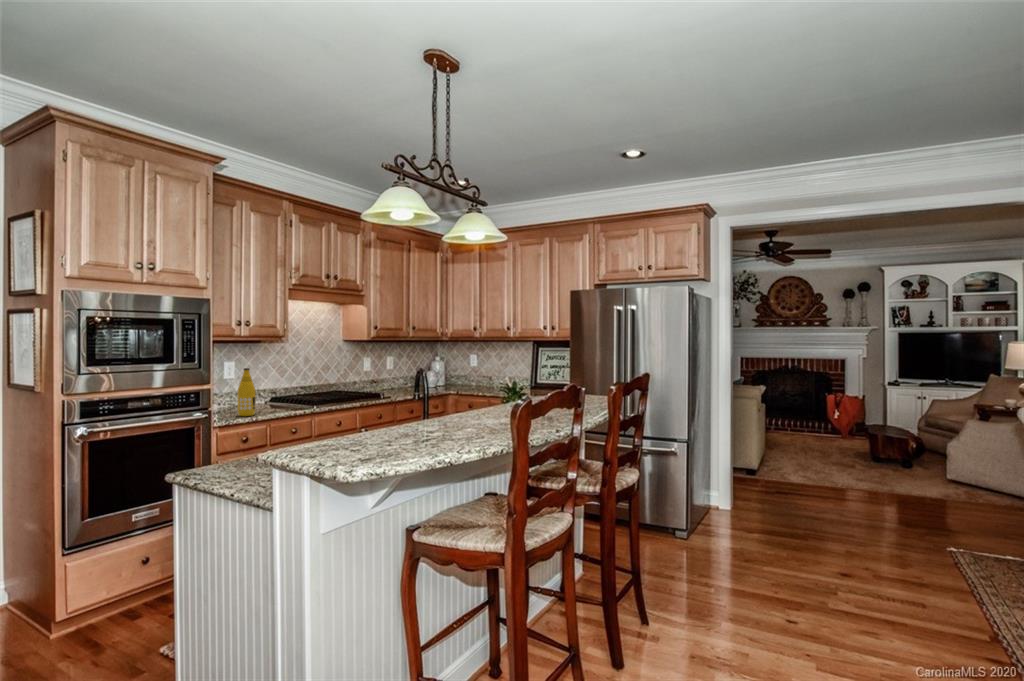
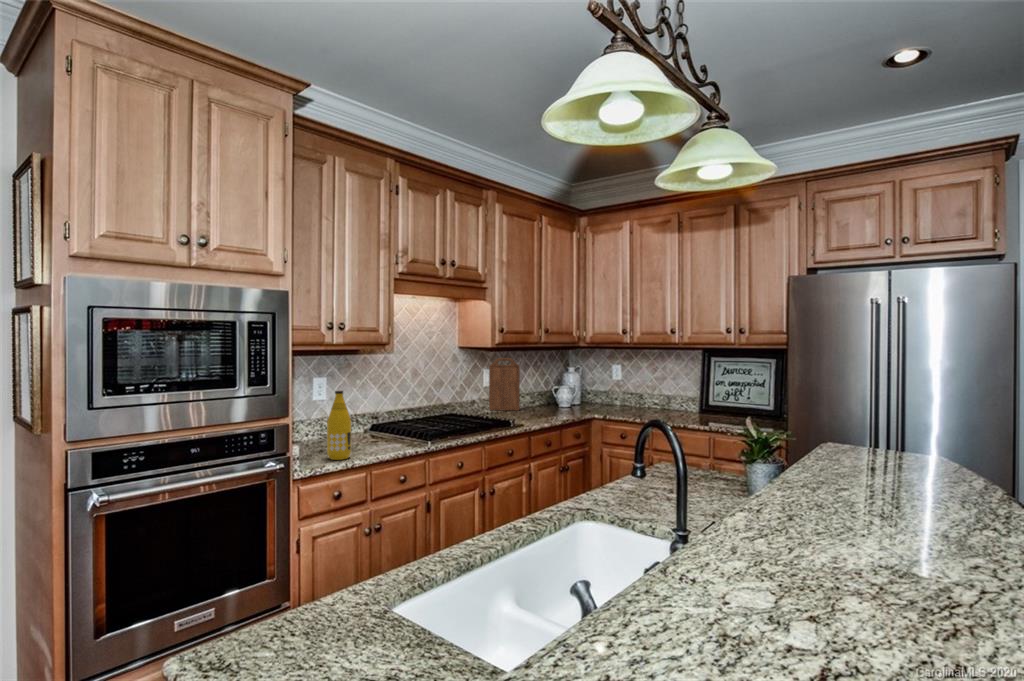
cutting board: none [369,349,392,389] -> present [489,358,520,411]

